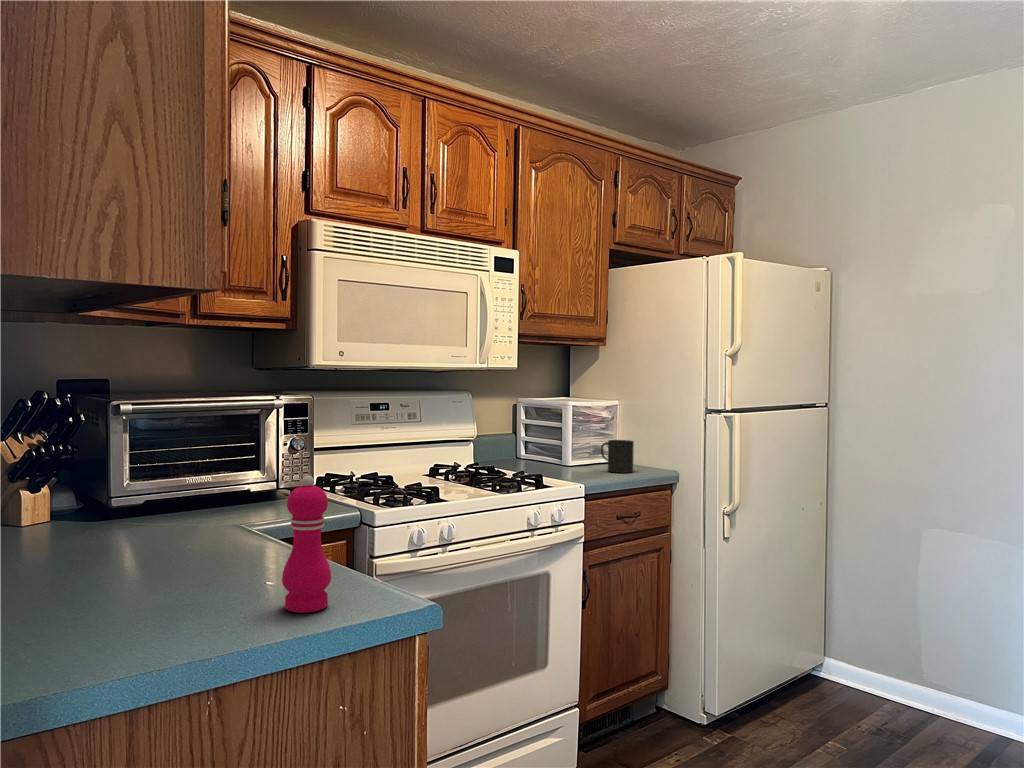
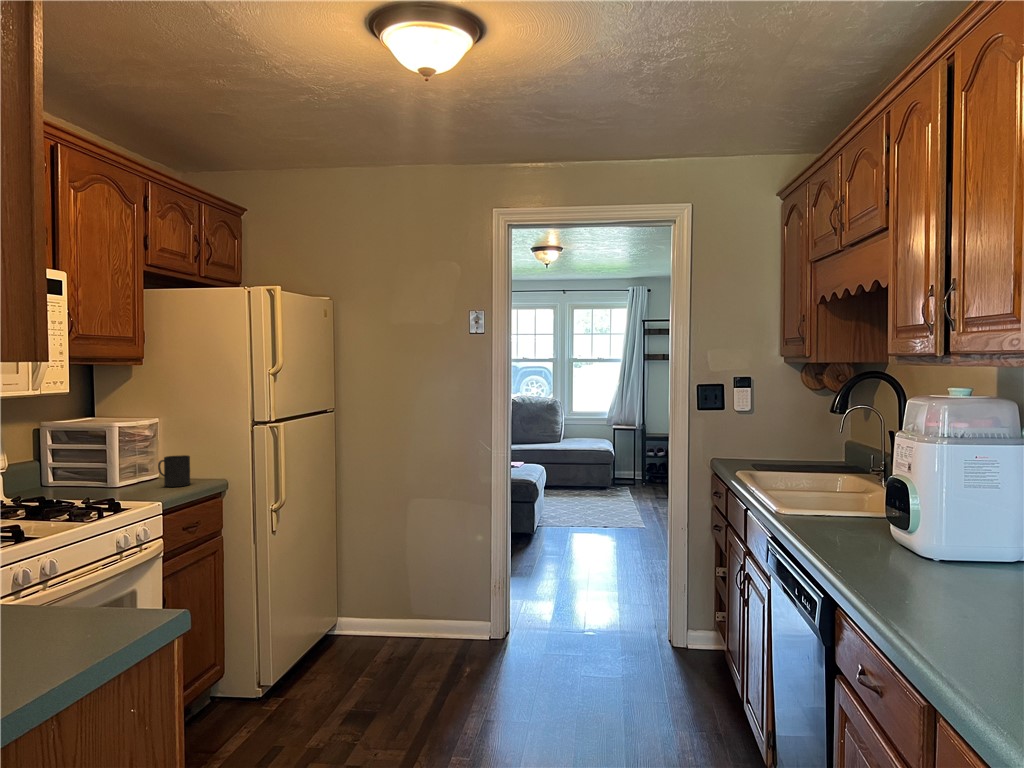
pepper mill: present [282,475,331,613] -> none [48,516,99,643]

